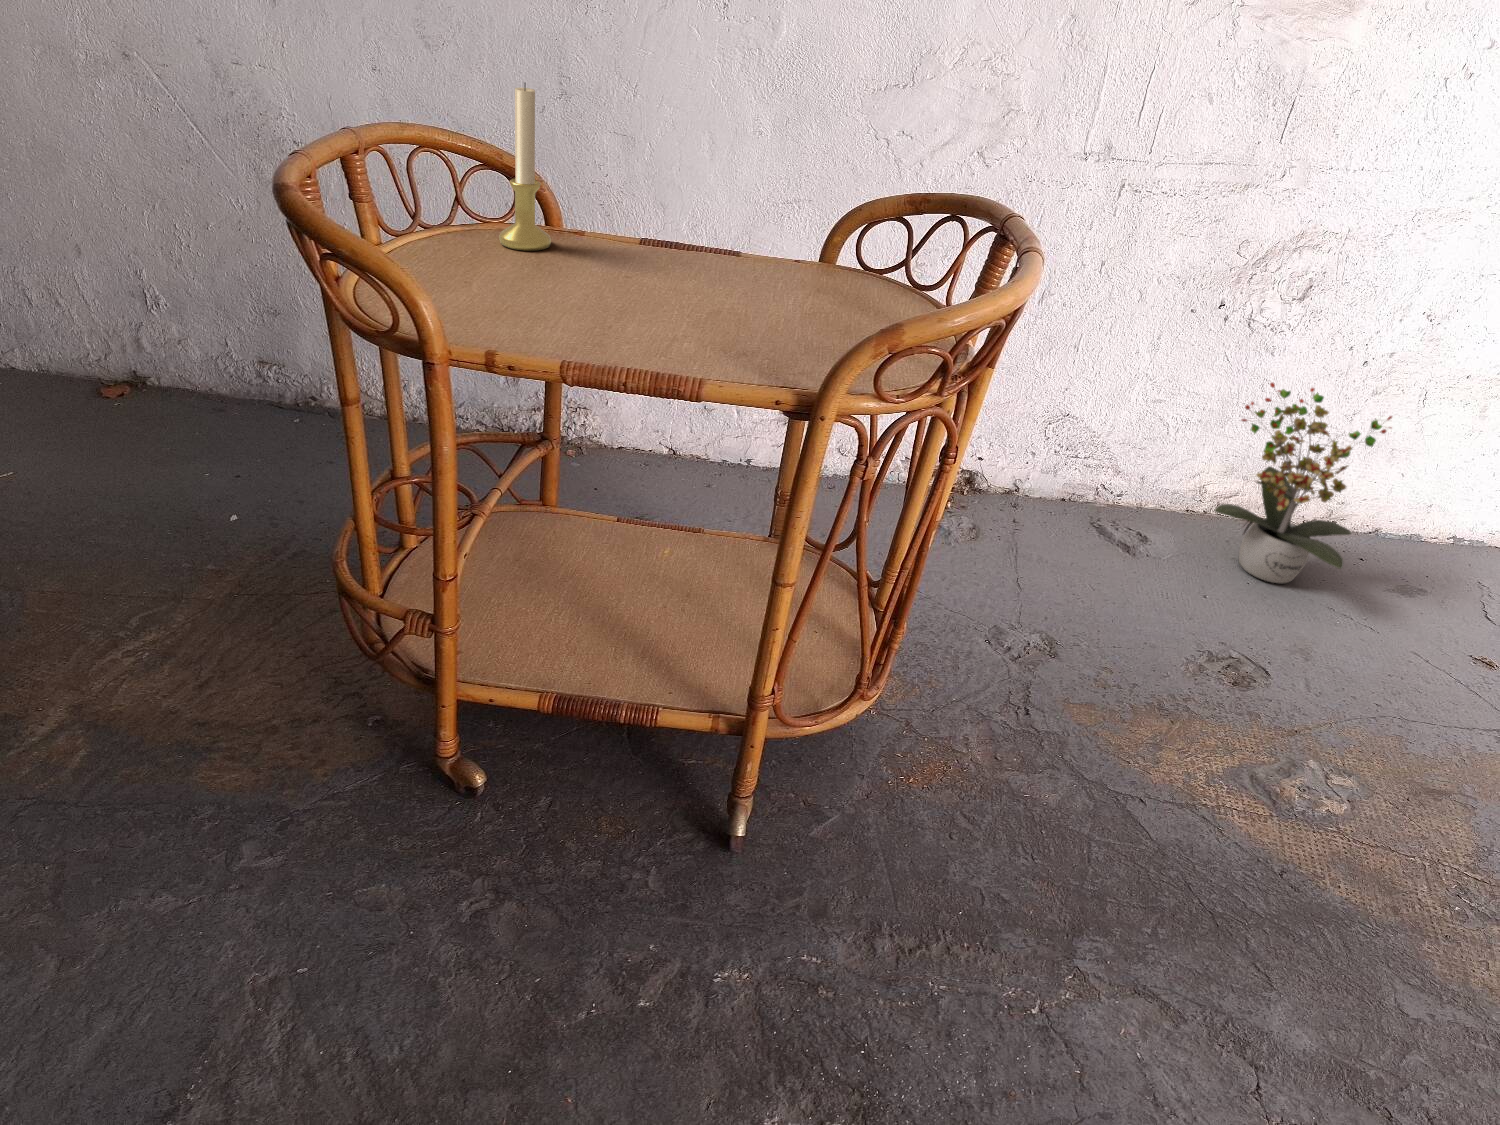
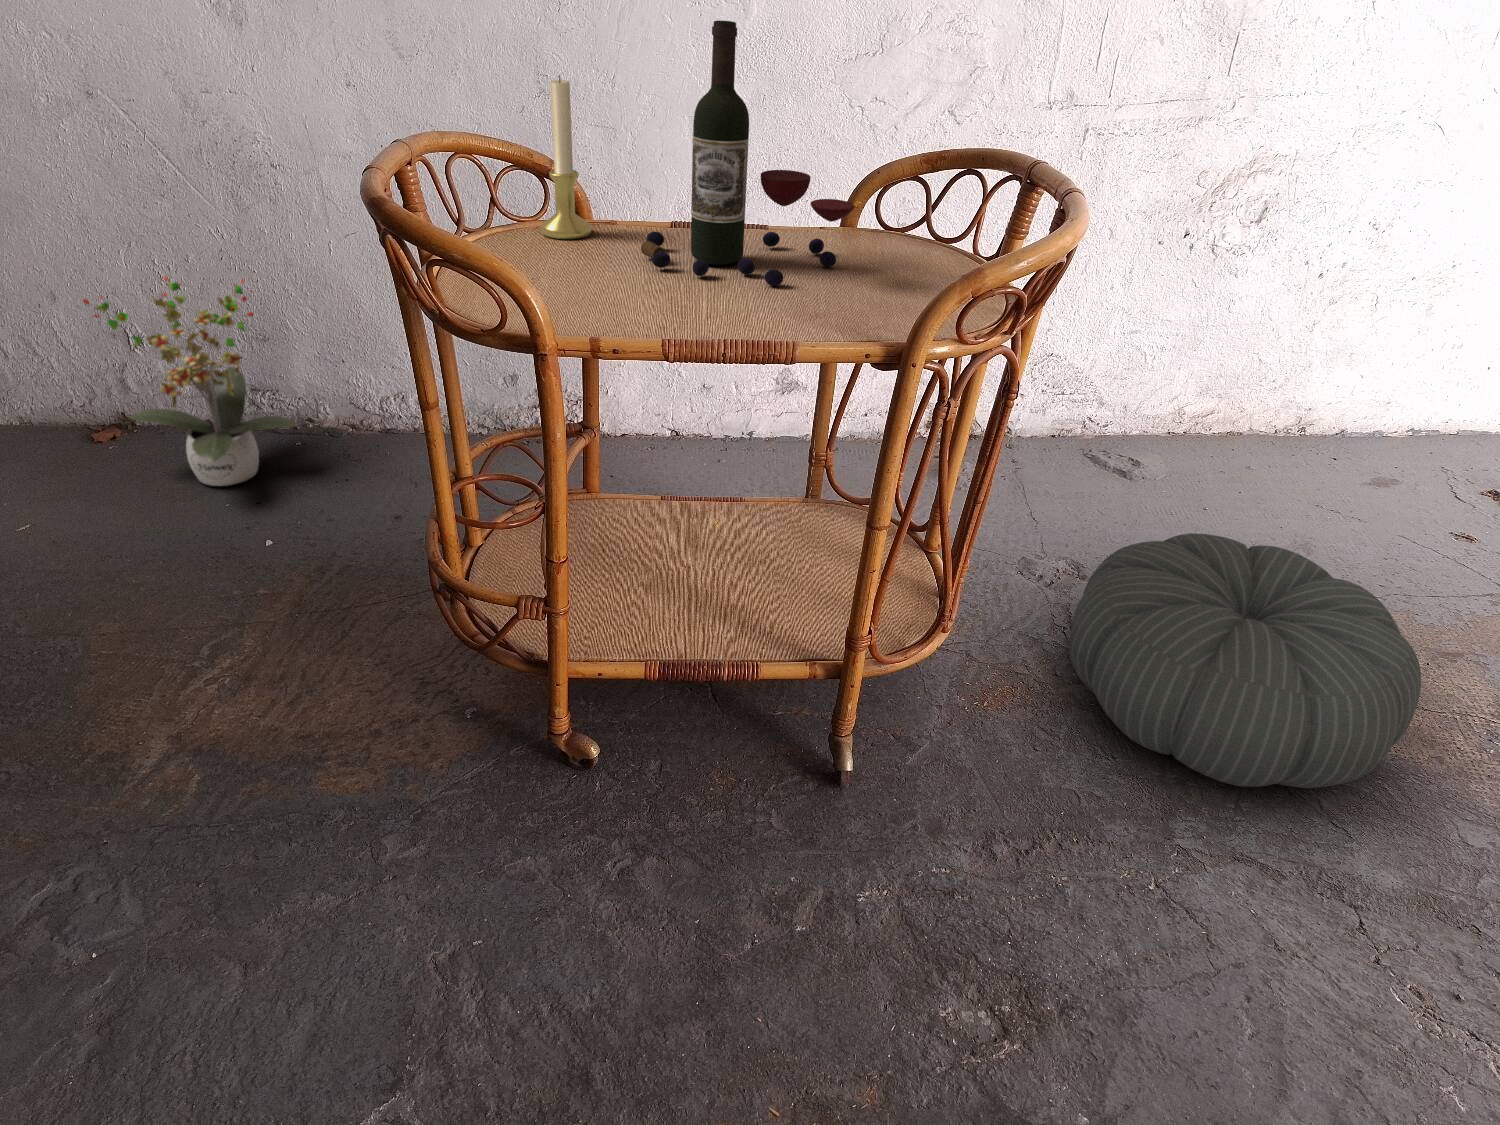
wine bottle: none [586,42,806,332] -> present [641,21,854,286]
potted plant: present [1215,383,1392,583] -> present [83,276,295,486]
pouf: none [1007,627,1379,925] -> present [1070,533,1421,788]

